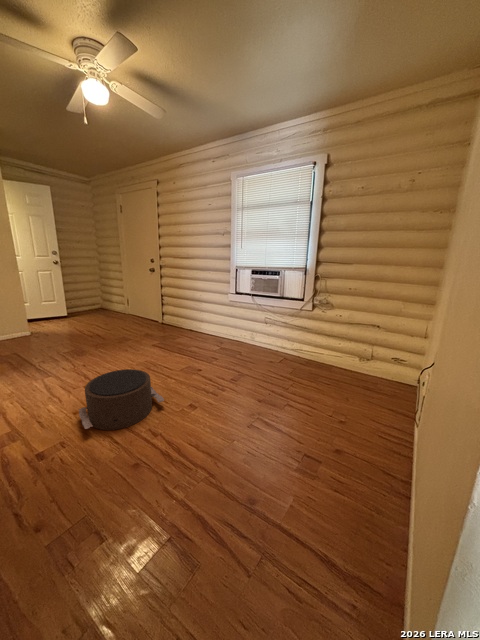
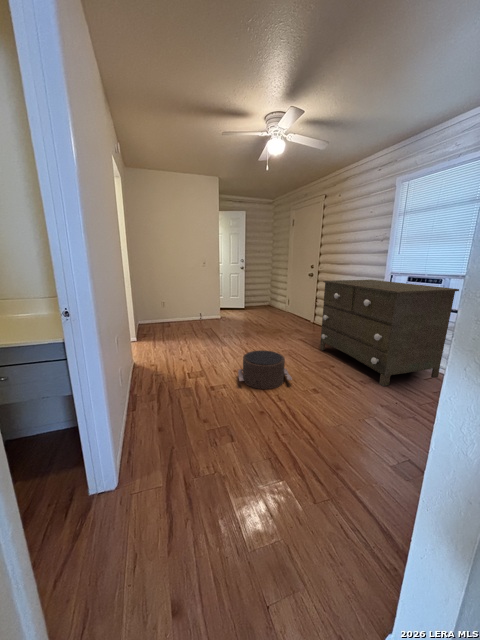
dresser: none [175,274,293,377] -> present [320,280,459,386]

